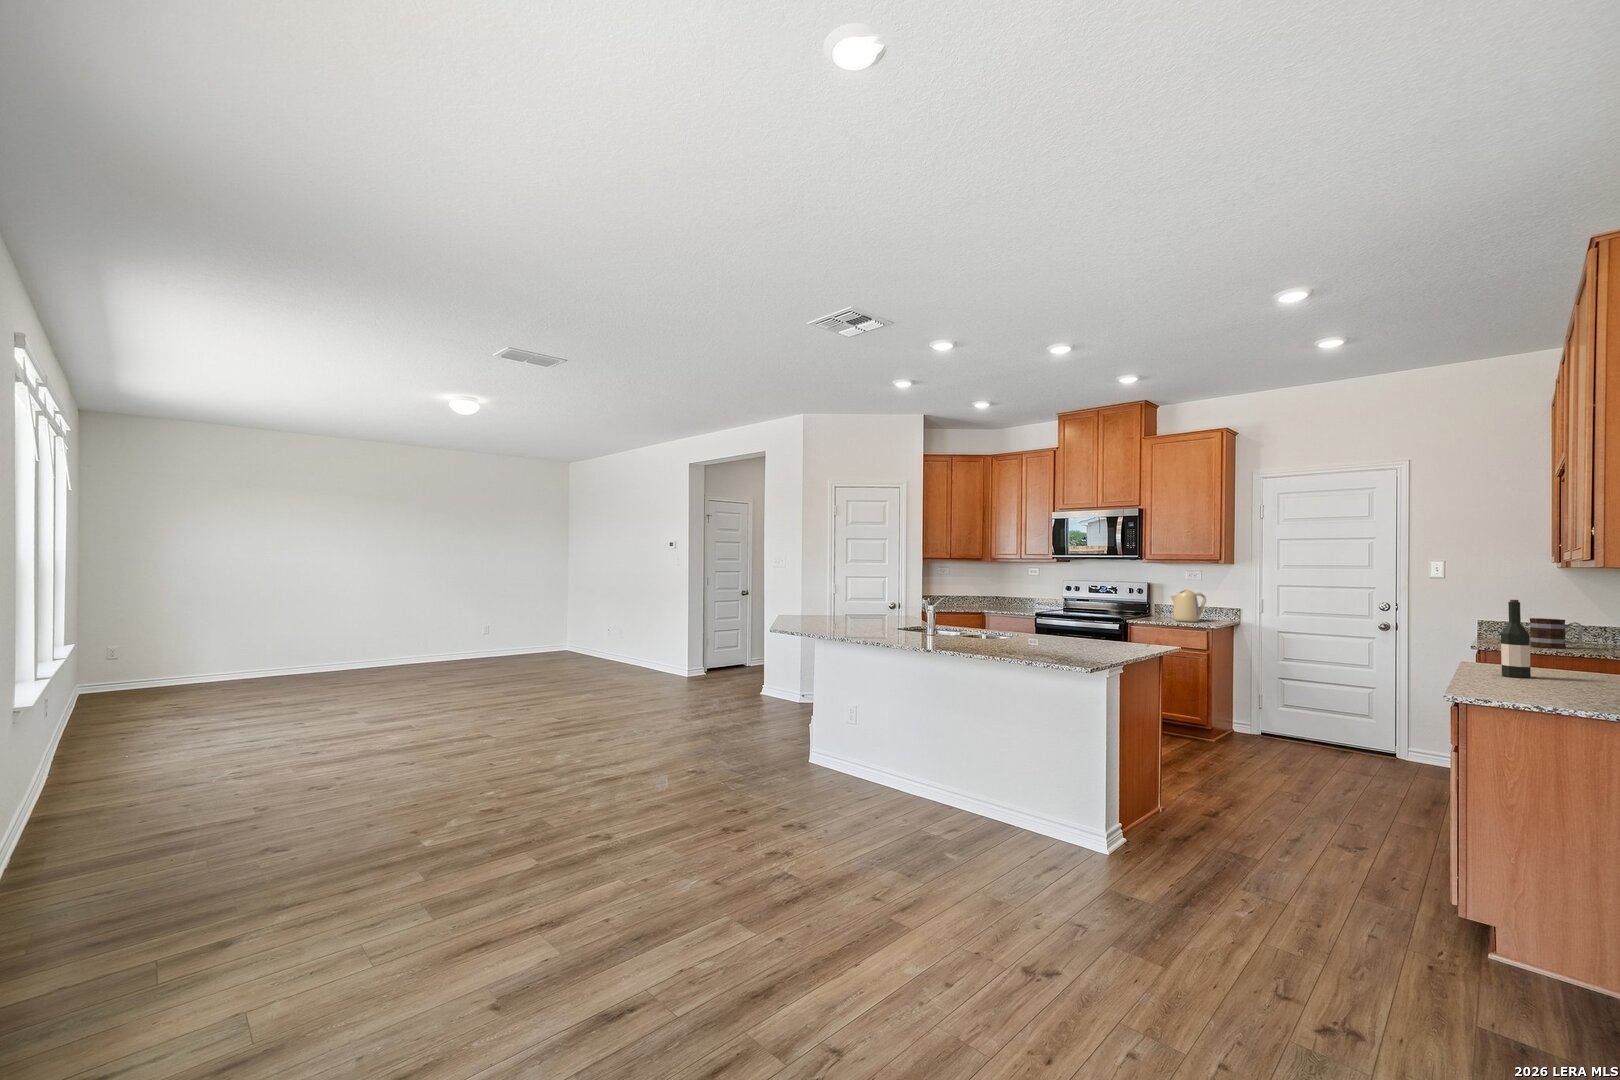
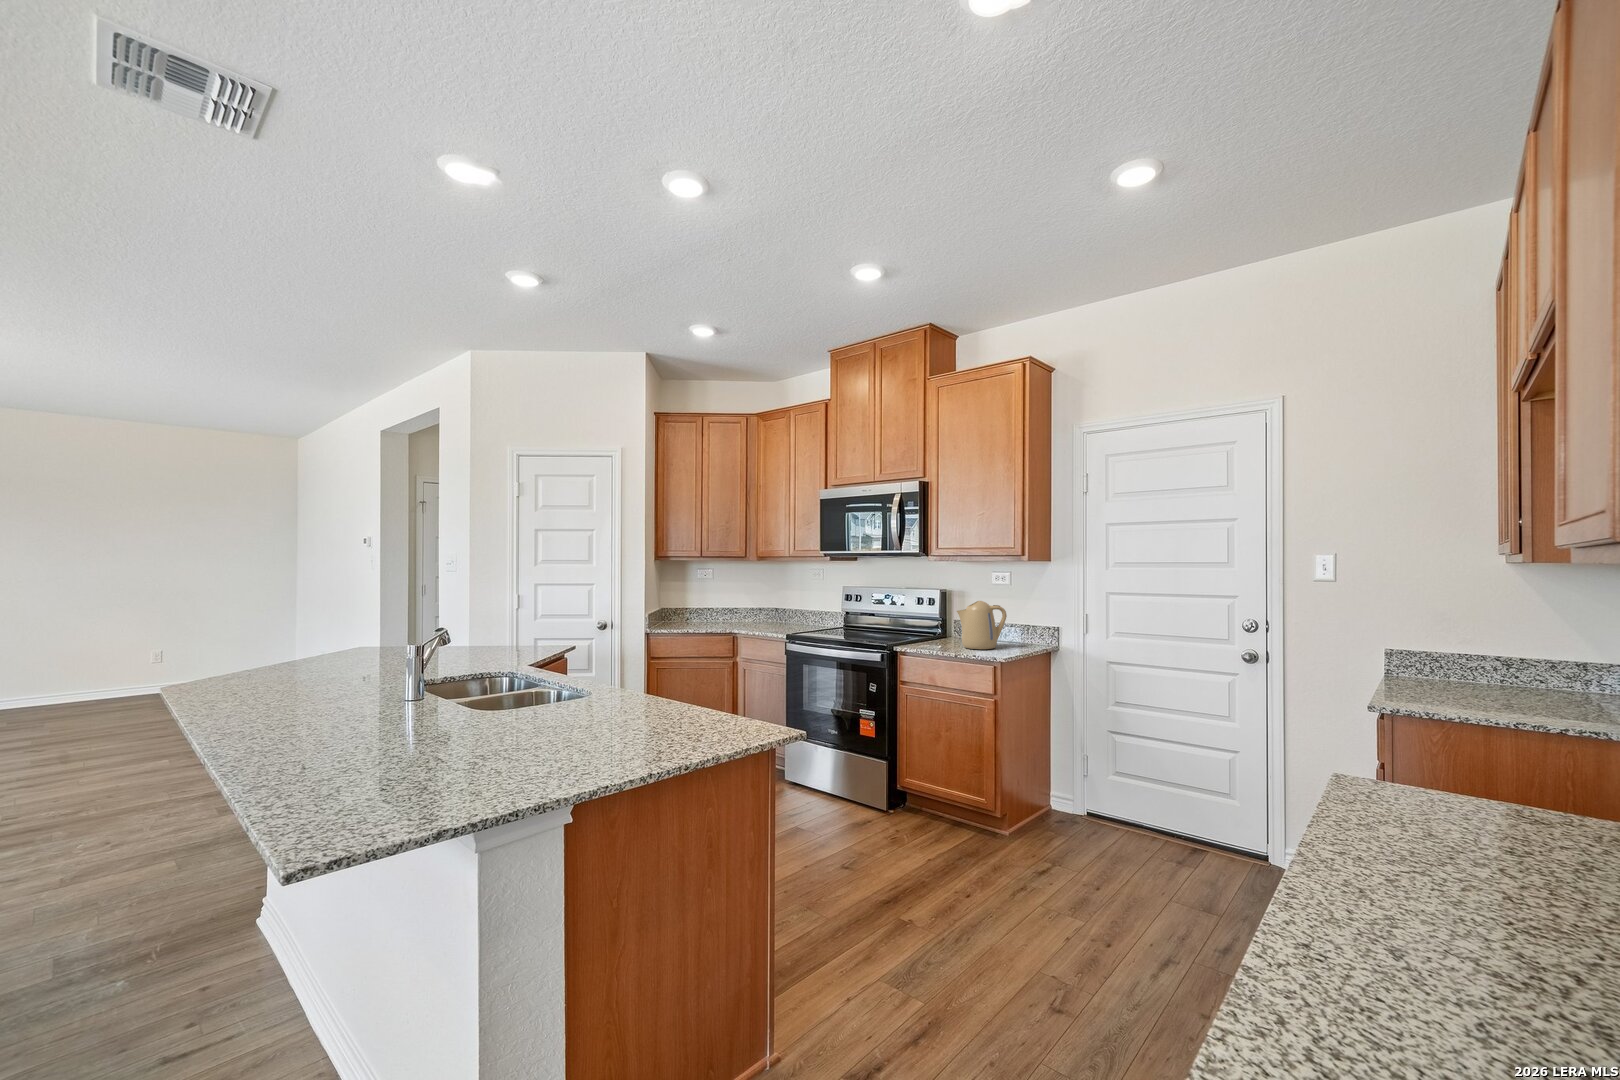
wine bottle: present [1501,600,1531,678] -> none [1384,665,1460,885]
mug: present [1530,618,1582,648] -> none [1463,655,1554,712]

